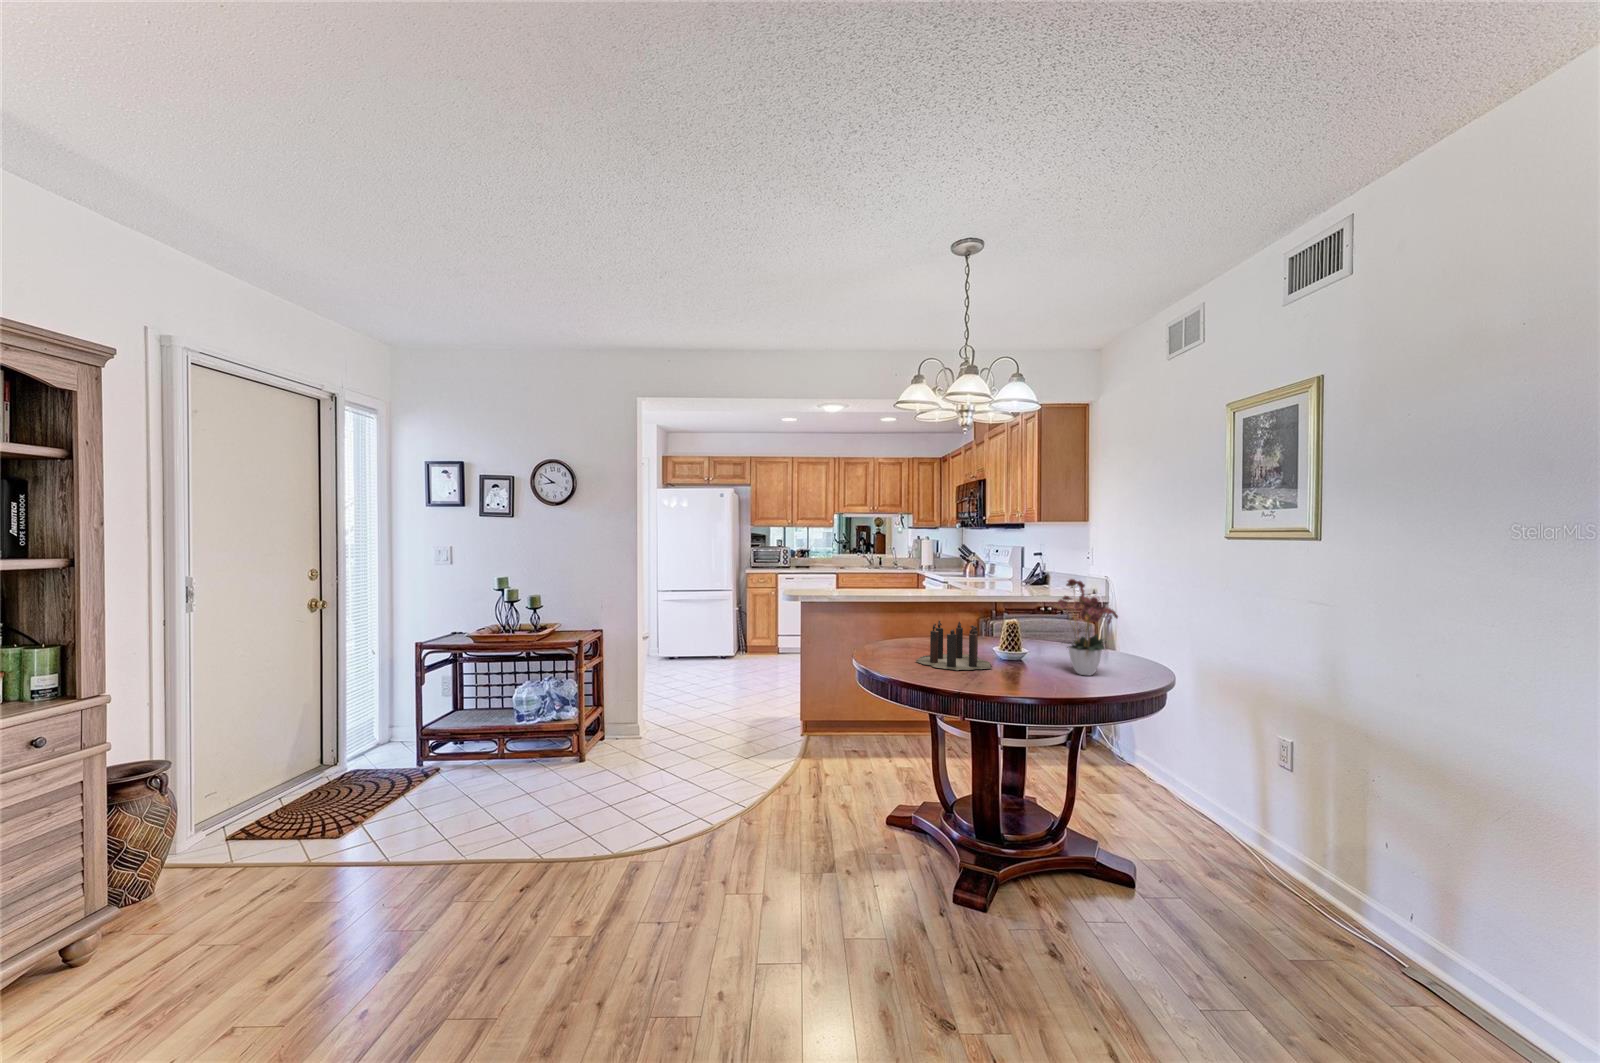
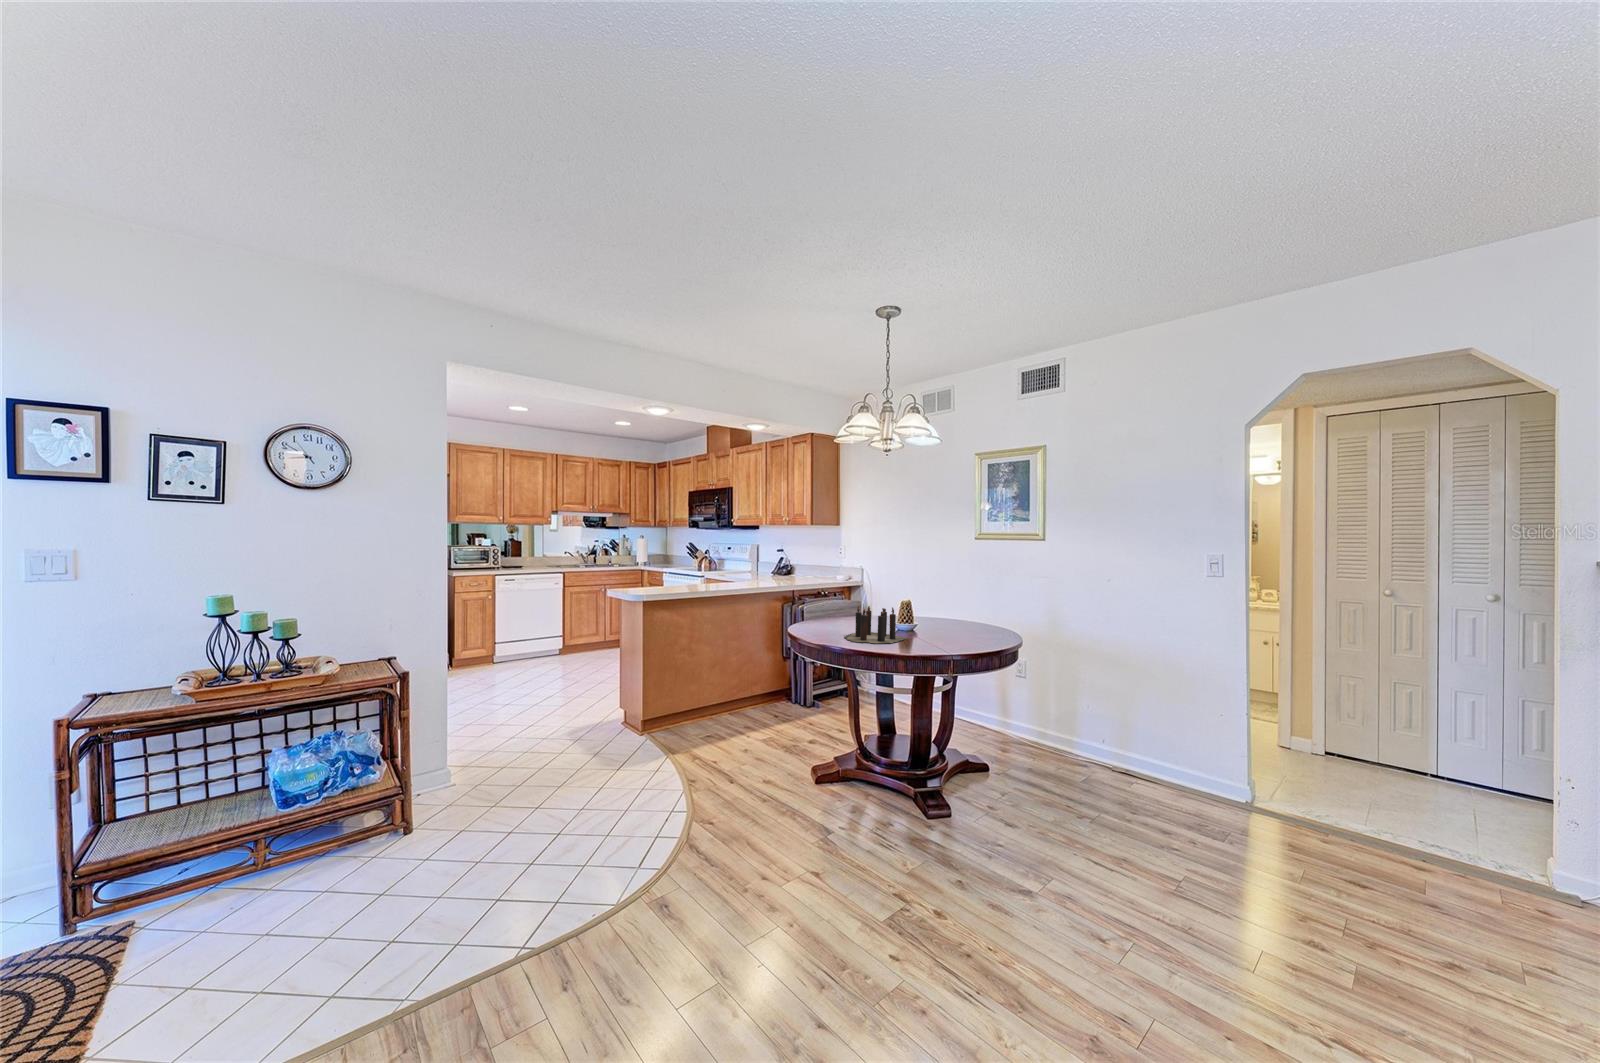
flower arrangement: present [1057,579,1118,676] -> none [935,565,984,635]

